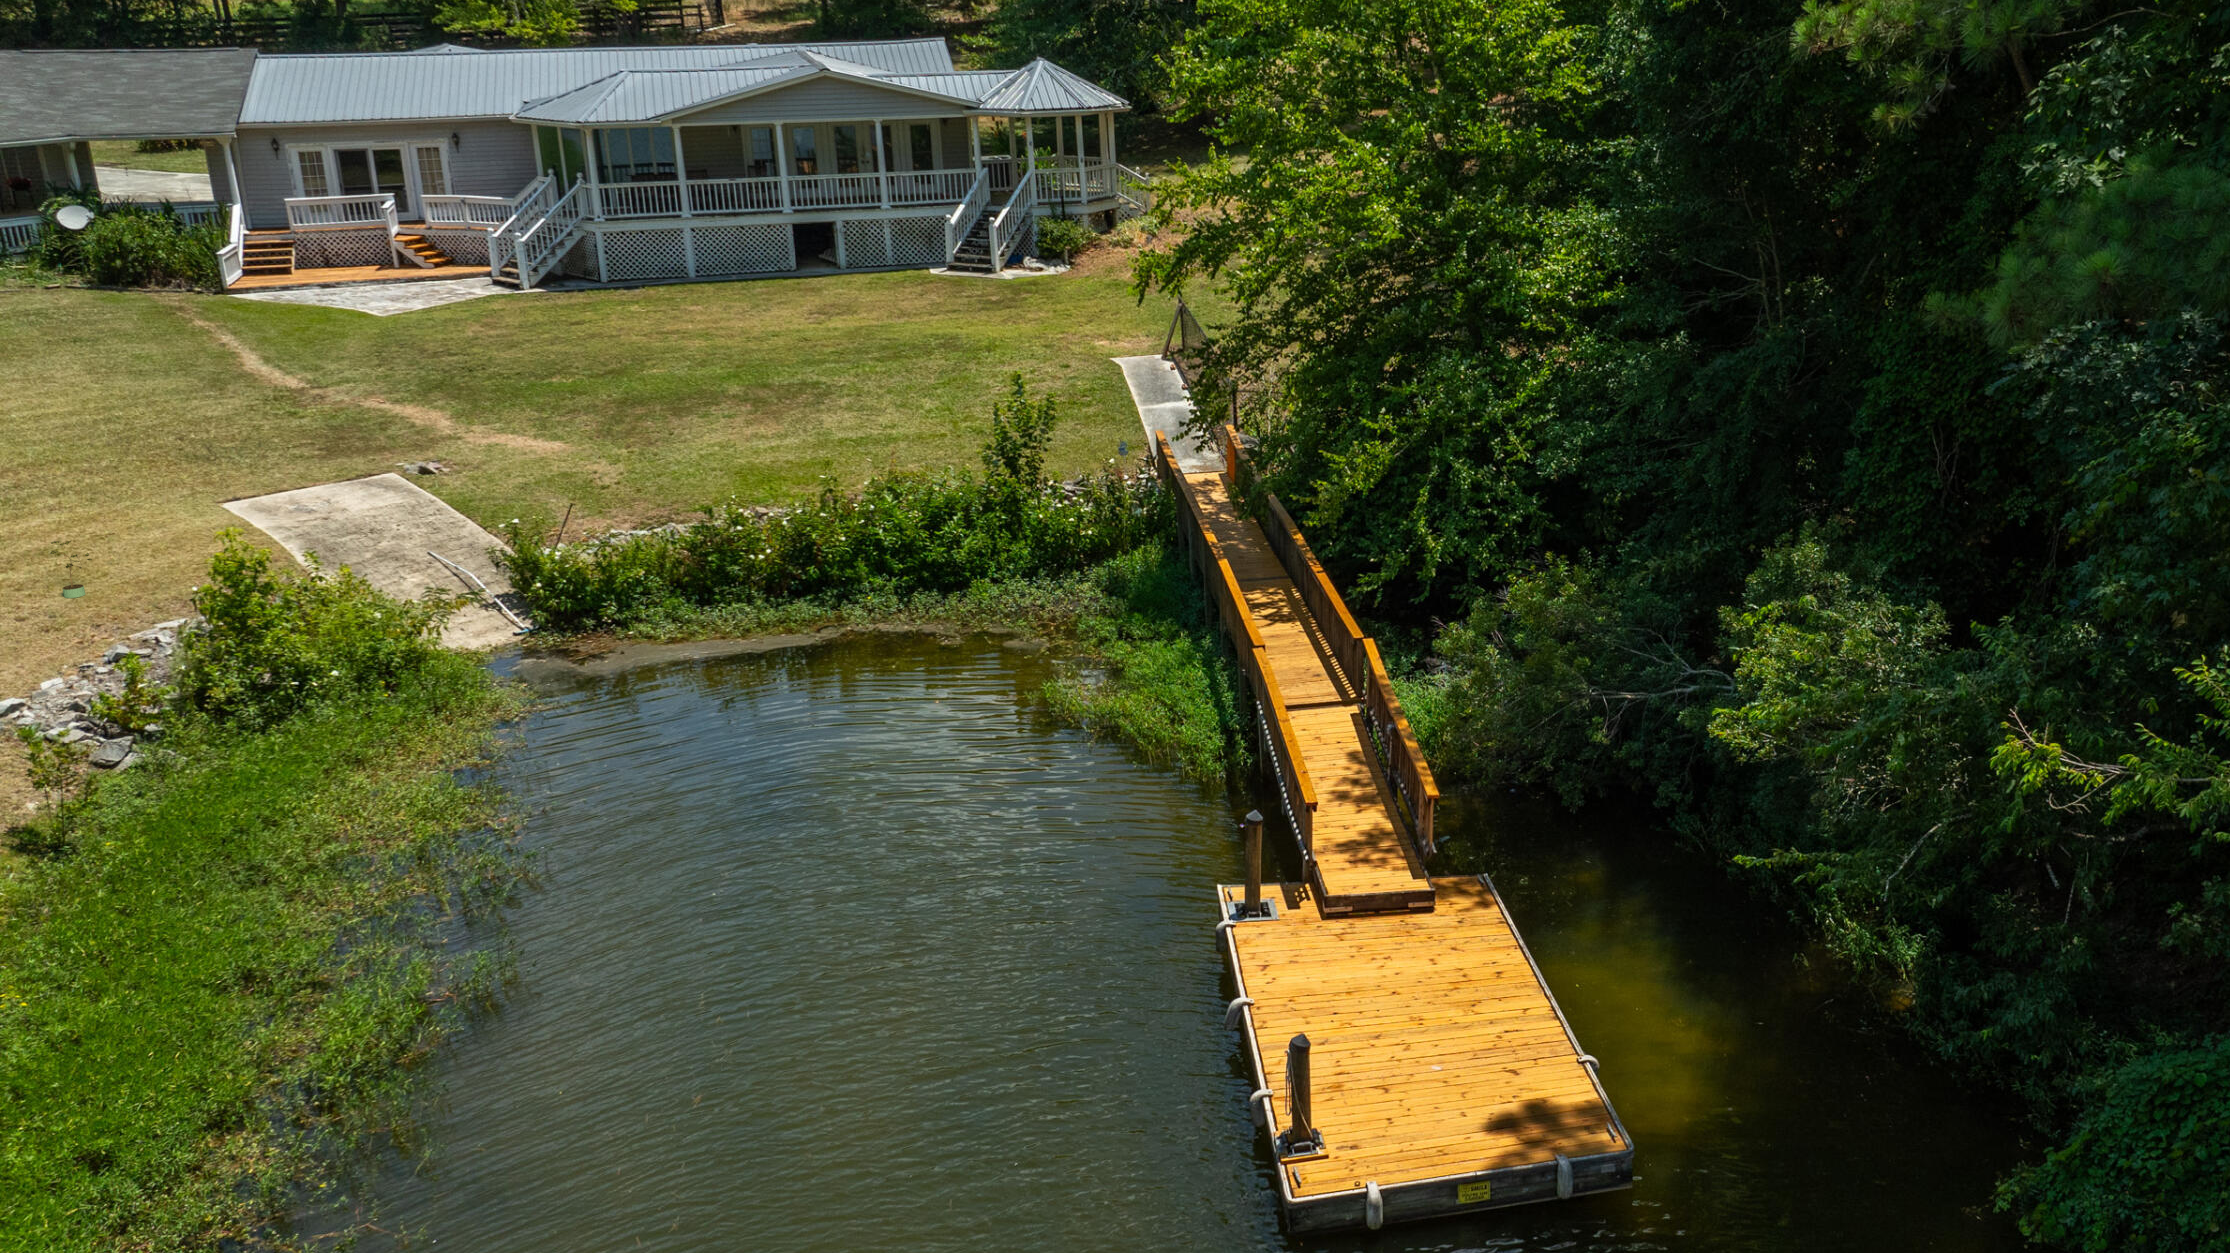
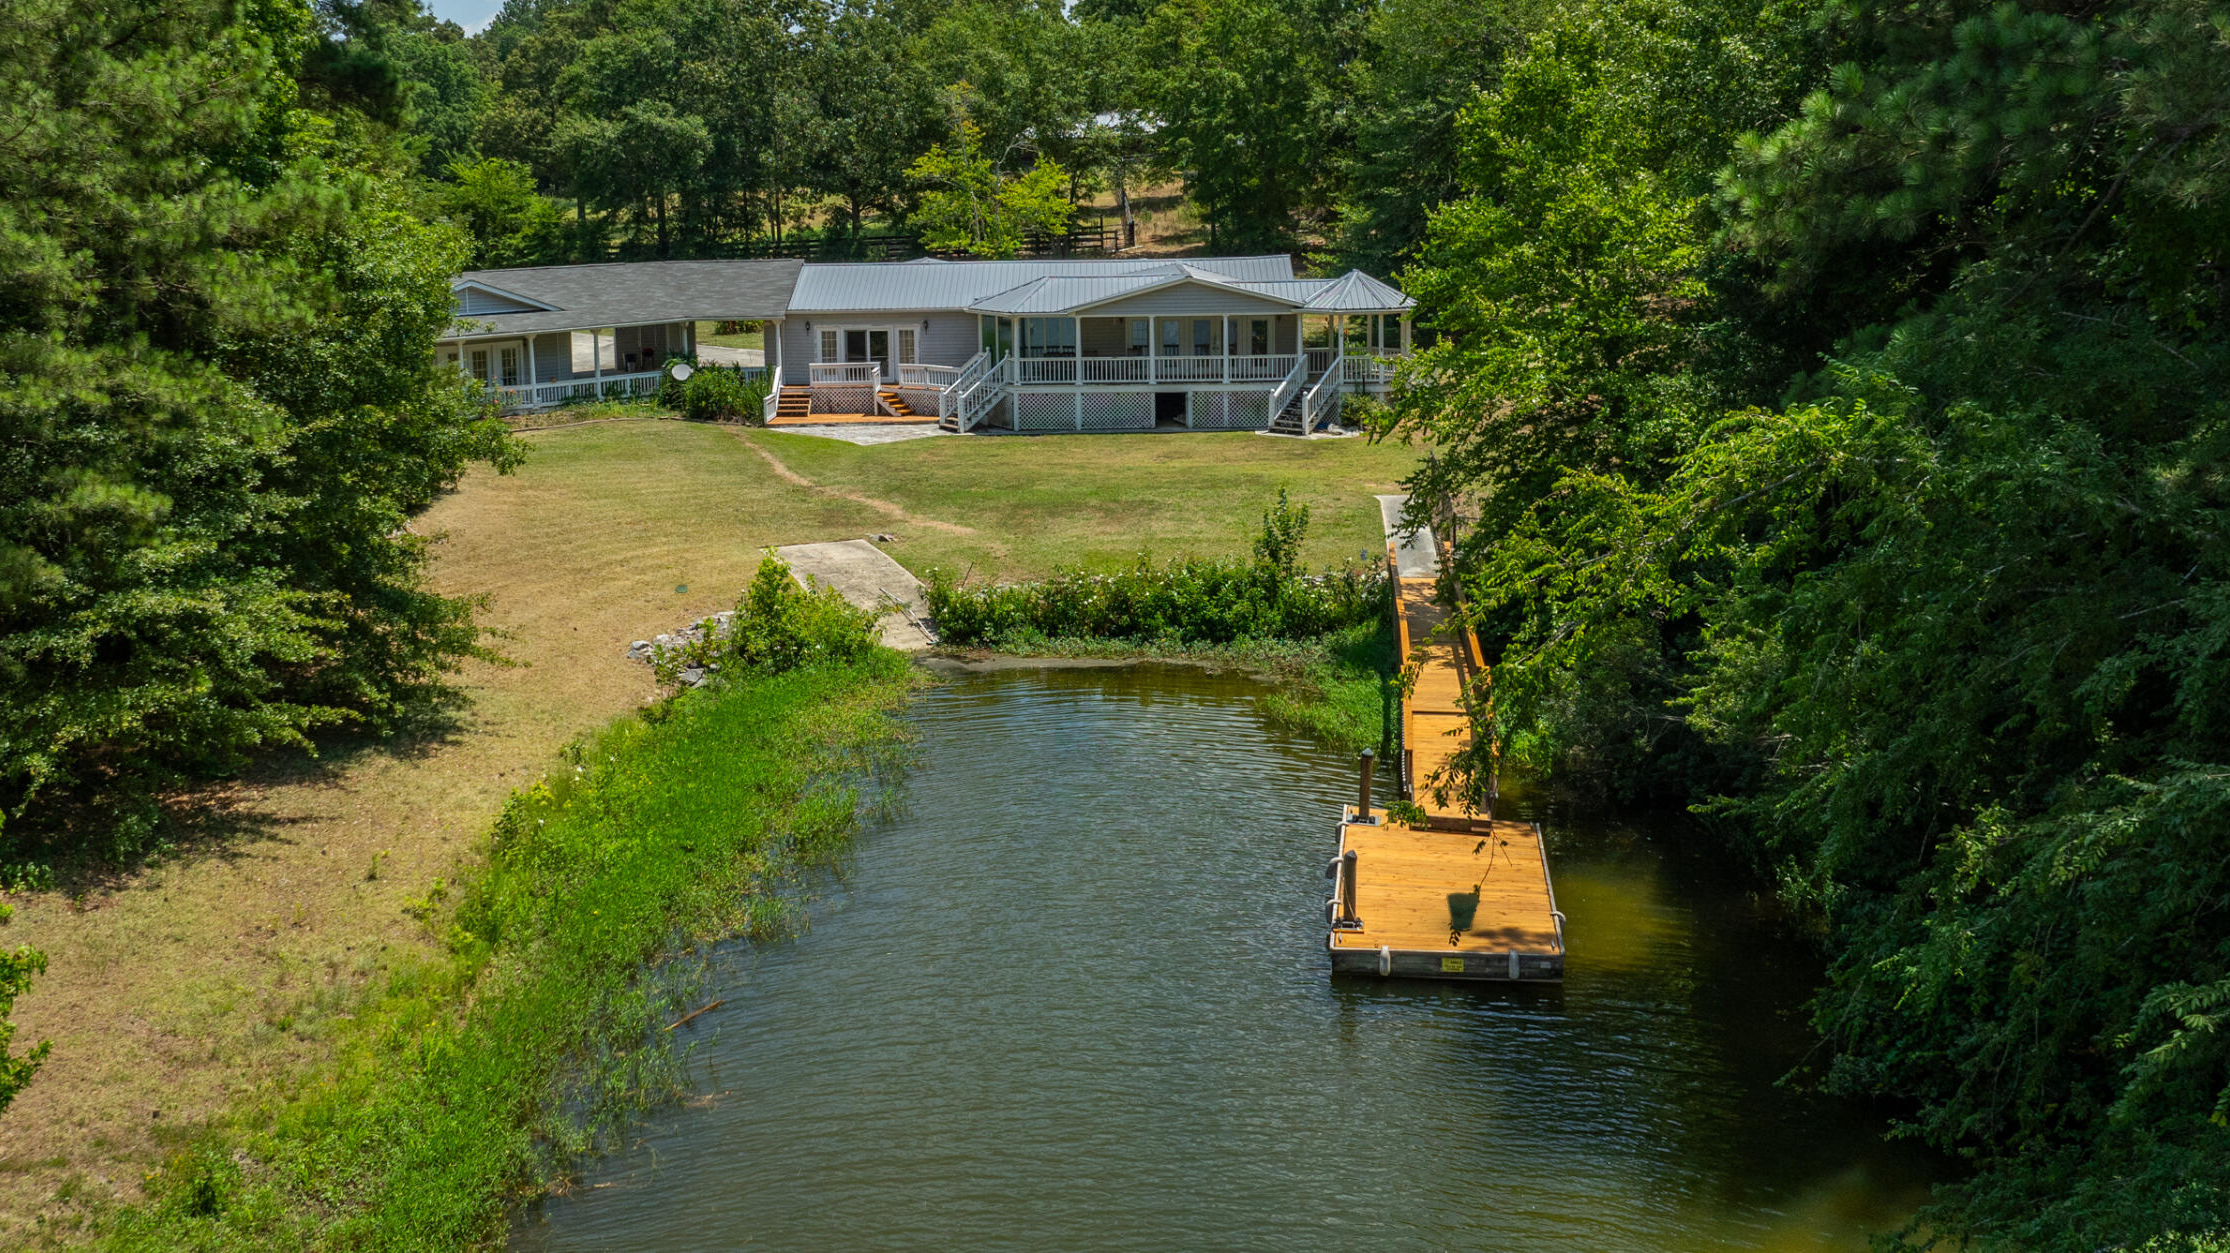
bucket: none [1450,1070,1501,1132] -> present [1446,892,1479,931]

